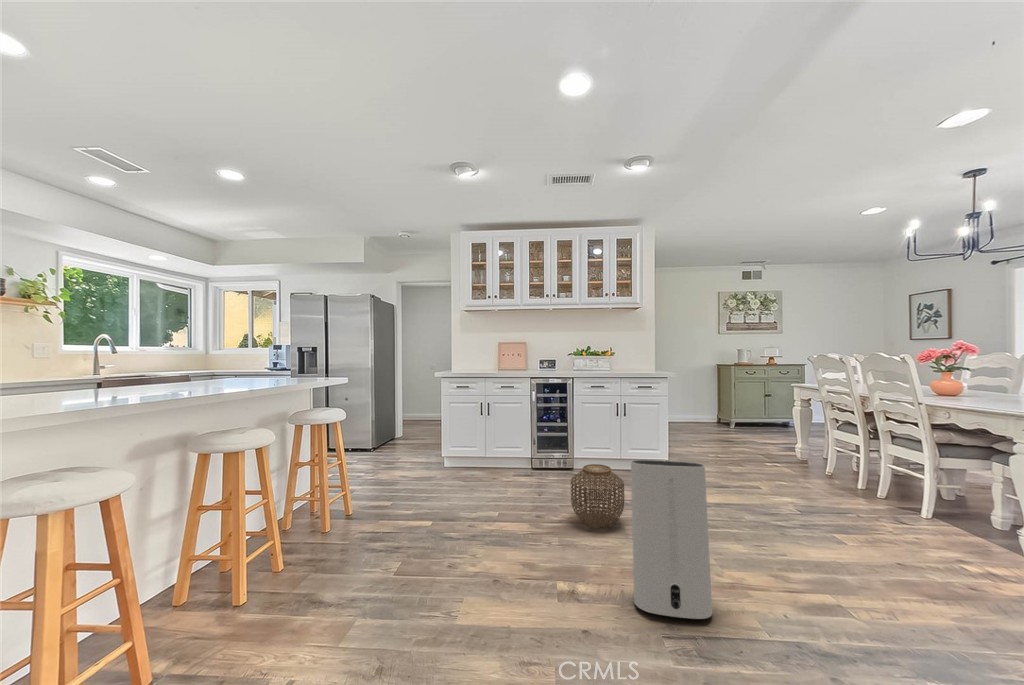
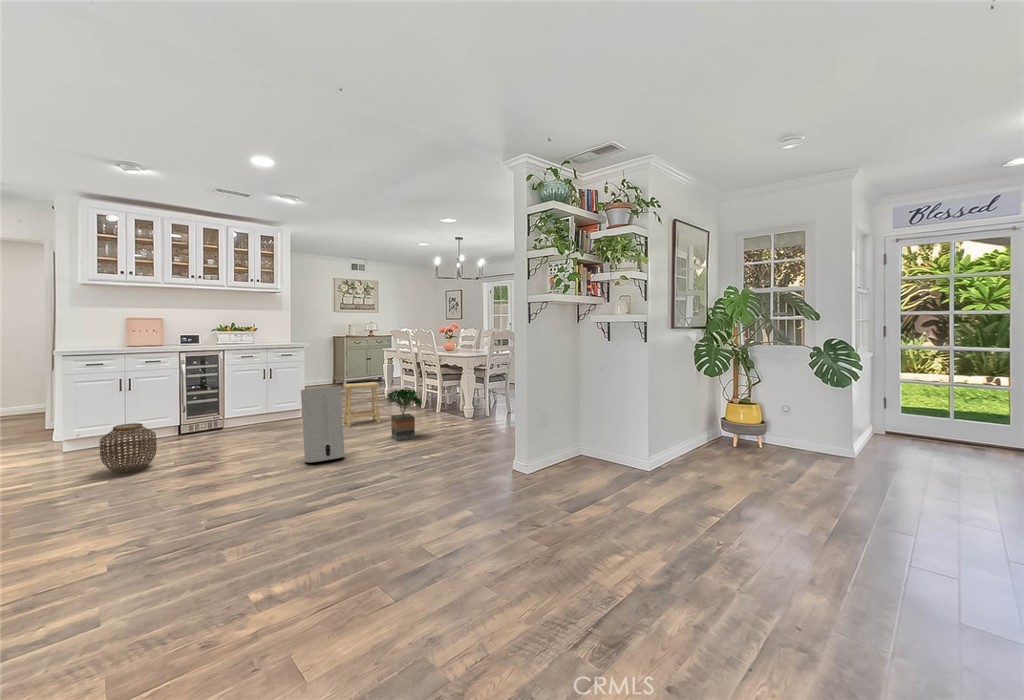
footstool: none [722,440,791,521] -> present [343,382,380,427]
woven basket: present [571,464,624,528] -> present [100,423,157,474]
potted tree: none [806,476,912,604] -> present [387,389,422,441]

